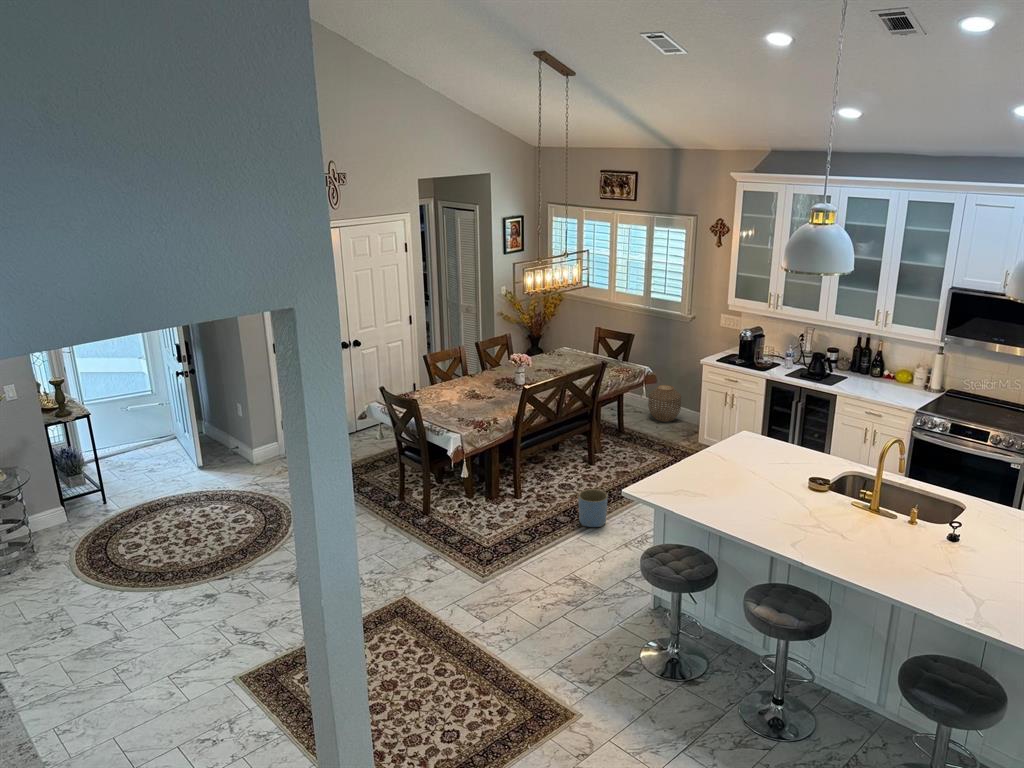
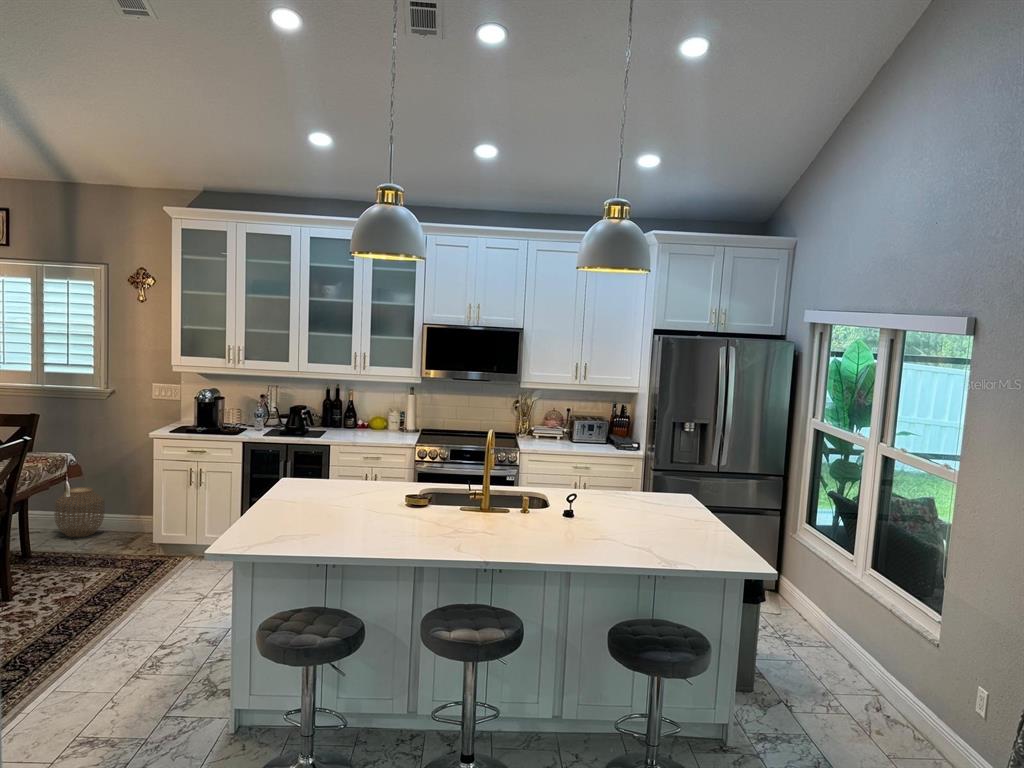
planter: present [578,489,608,527] -> none [35,611,88,674]

